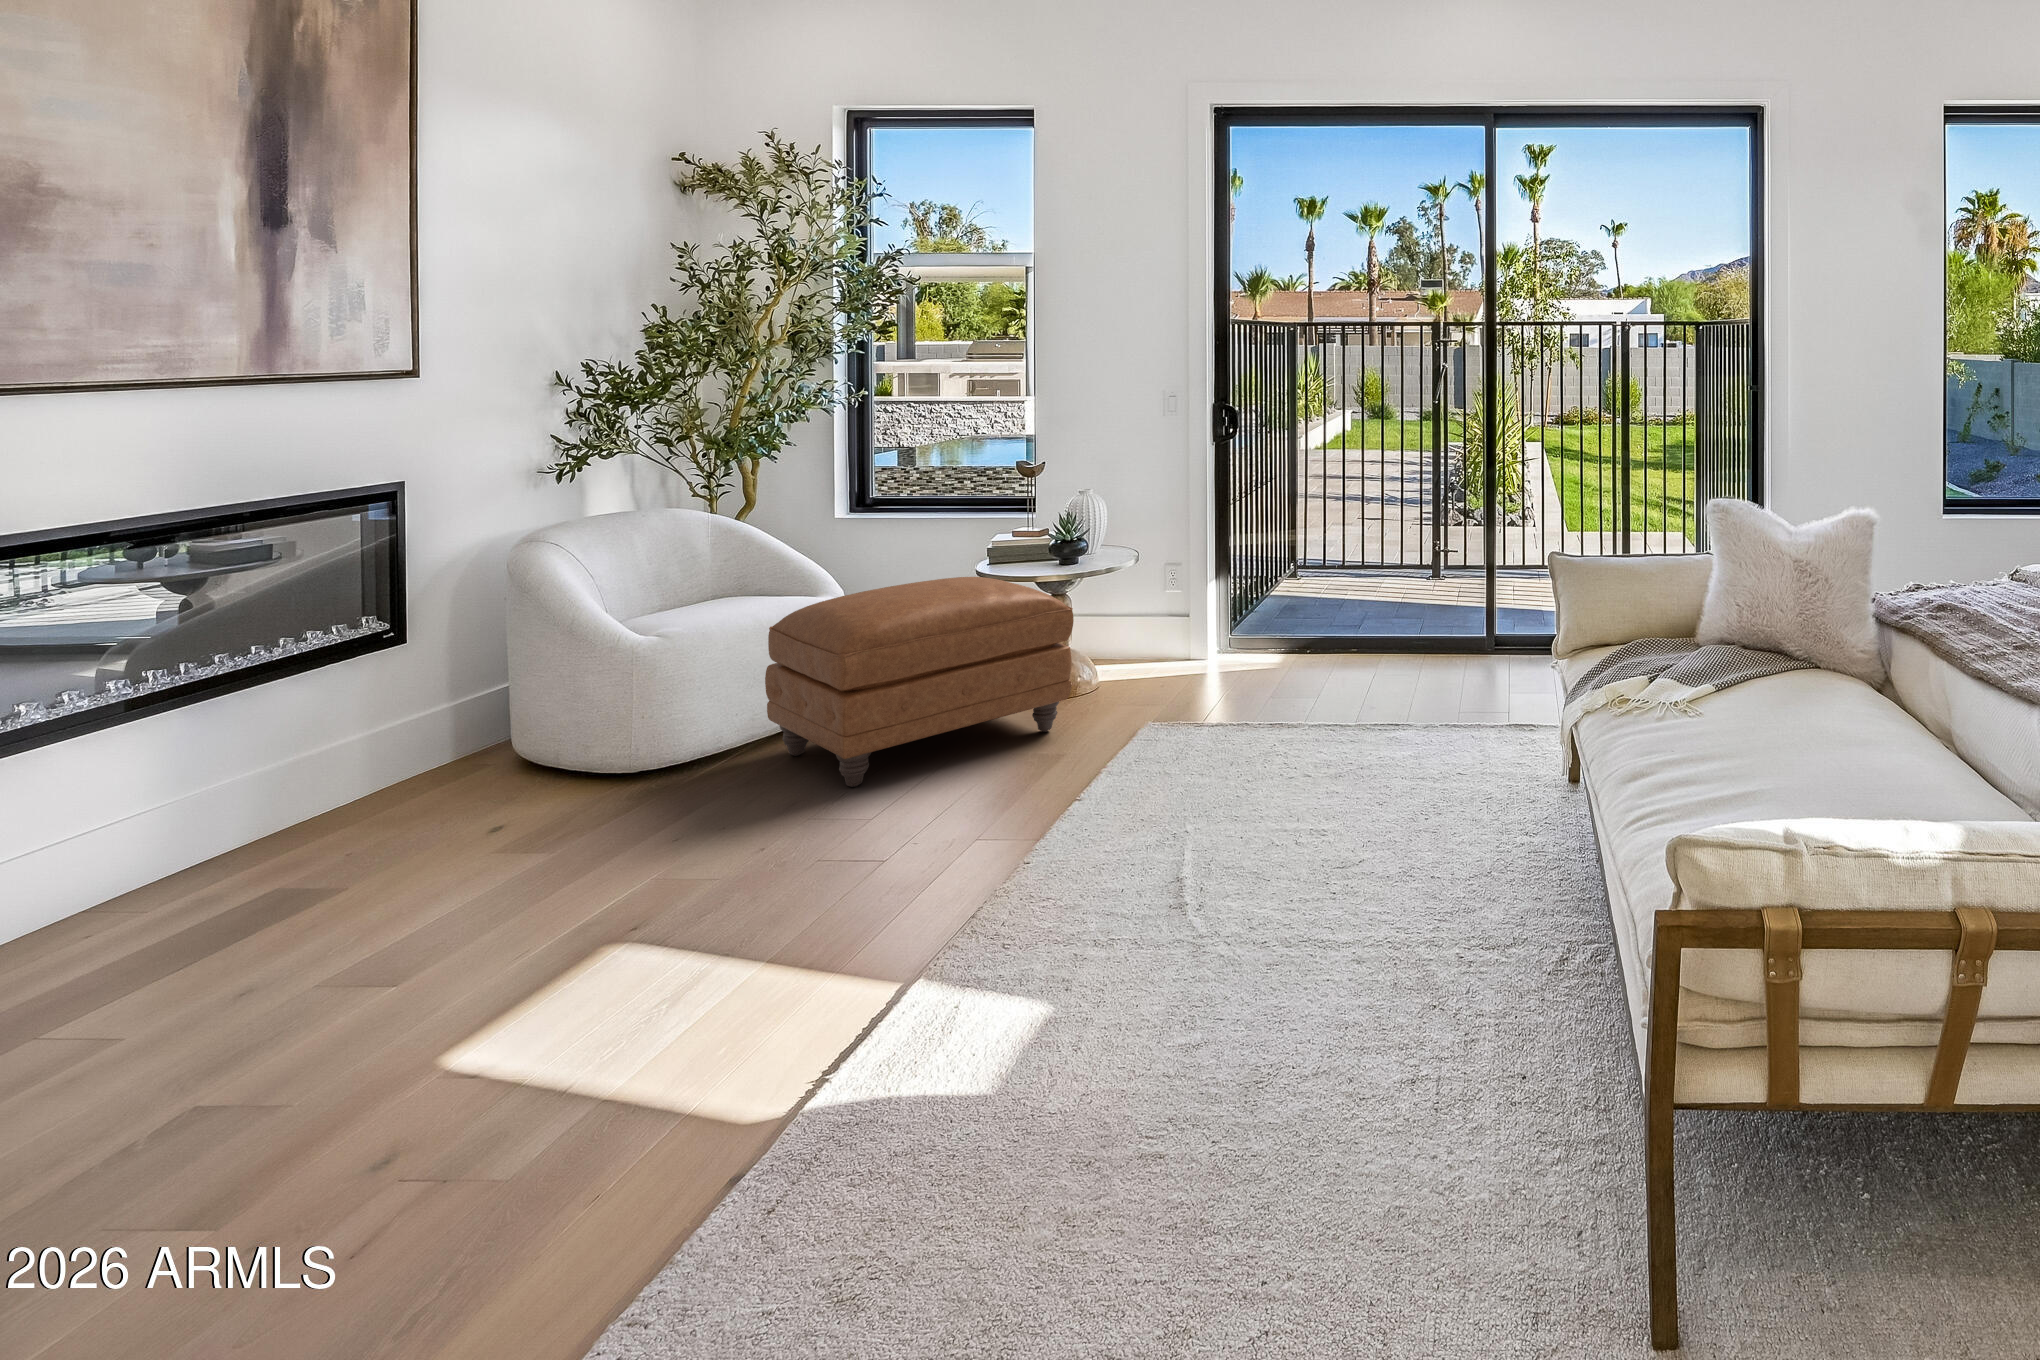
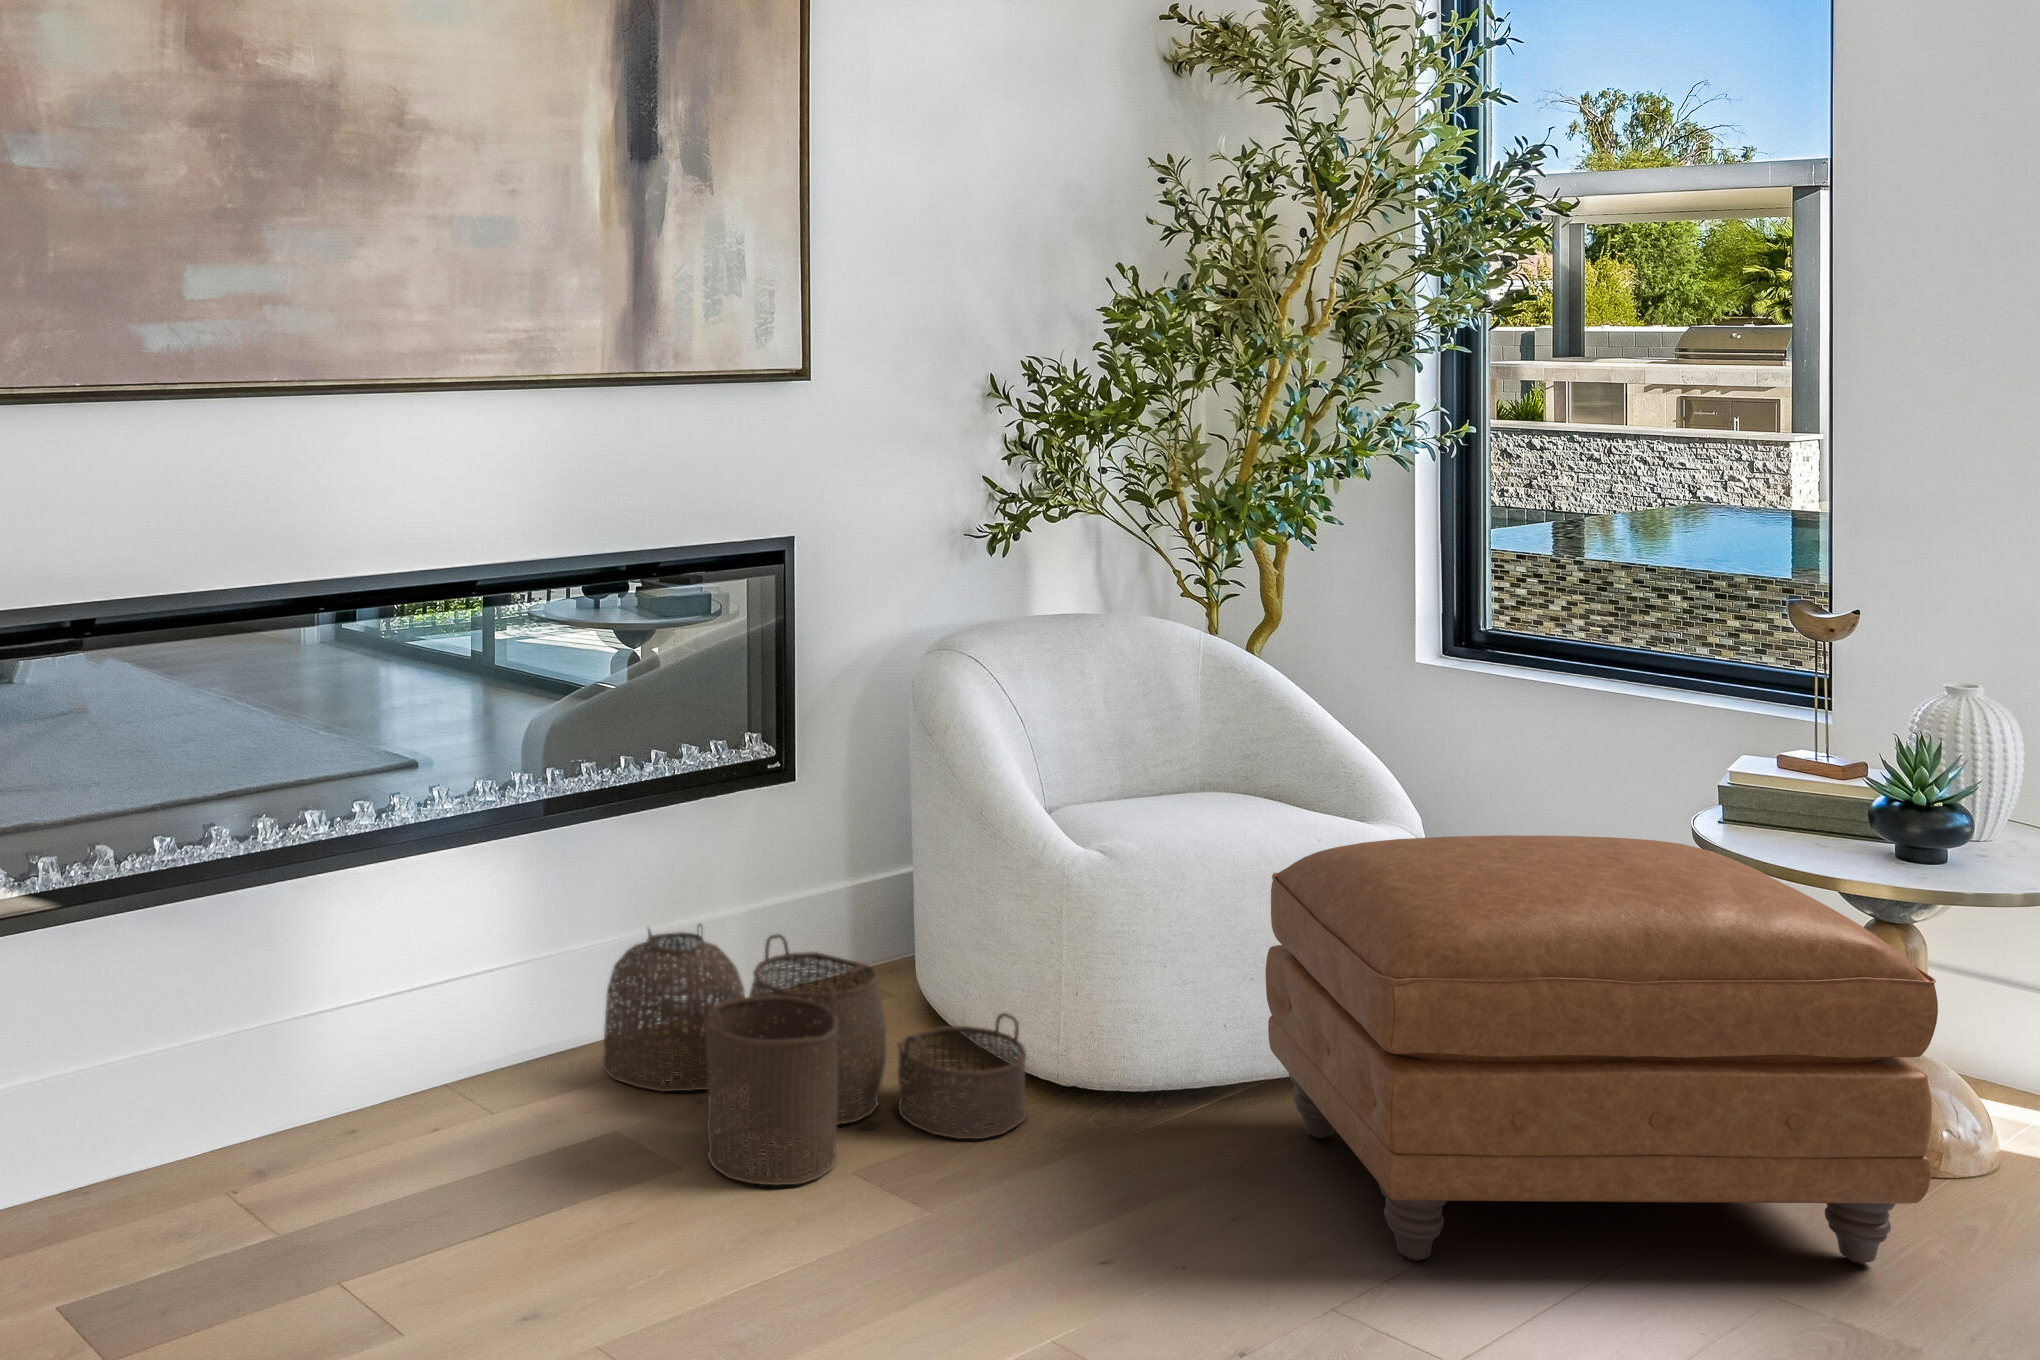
woven basket: none [245,731,616,880] -> present [603,924,1027,1185]

